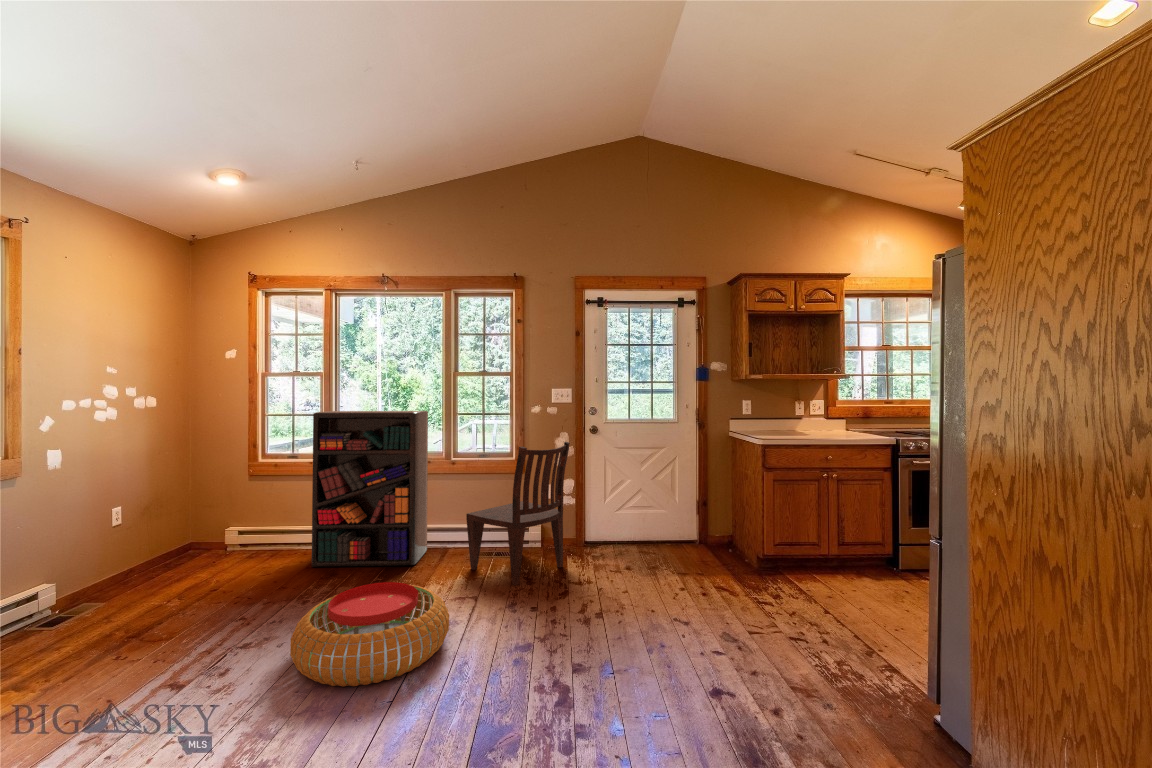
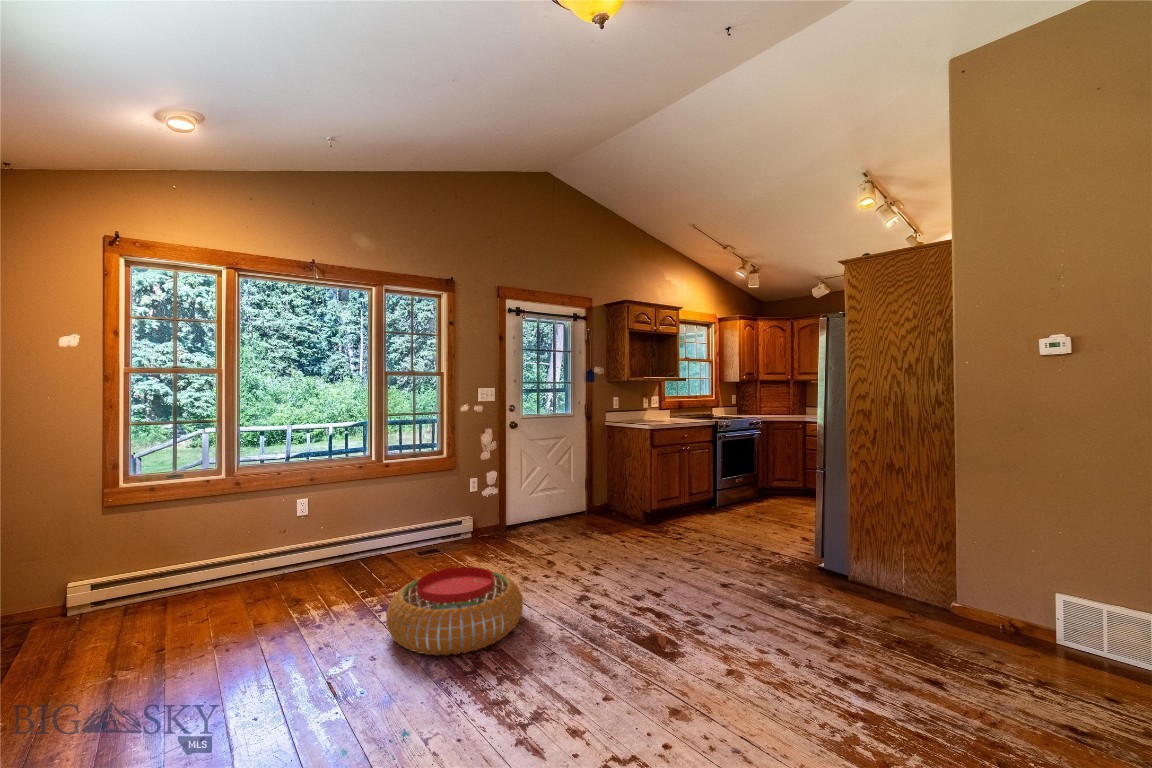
bookshelf: present [312,411,428,567] -> none [250,414,374,594]
dining chair: present [466,442,570,585] -> none [432,435,518,564]

